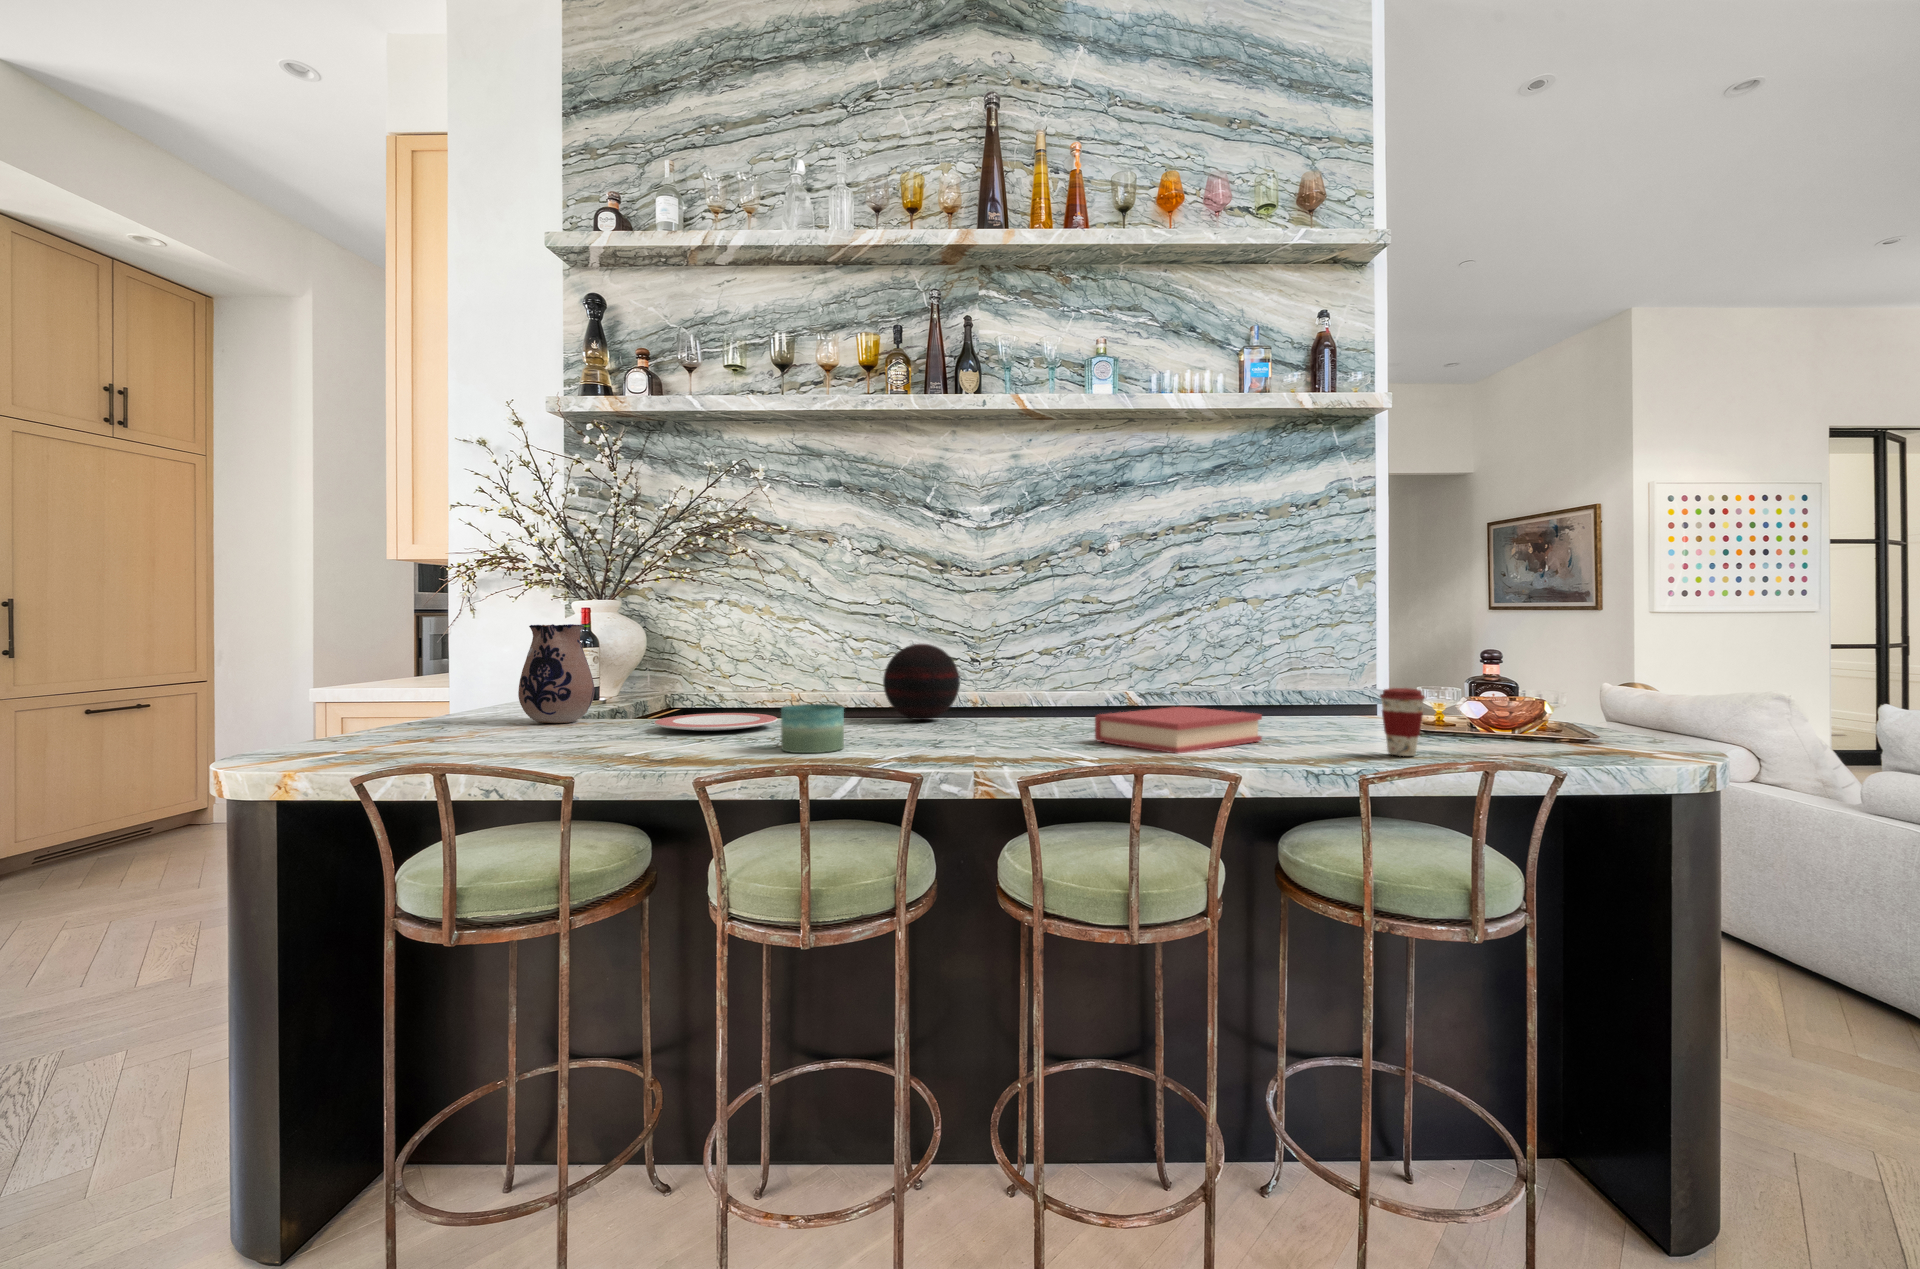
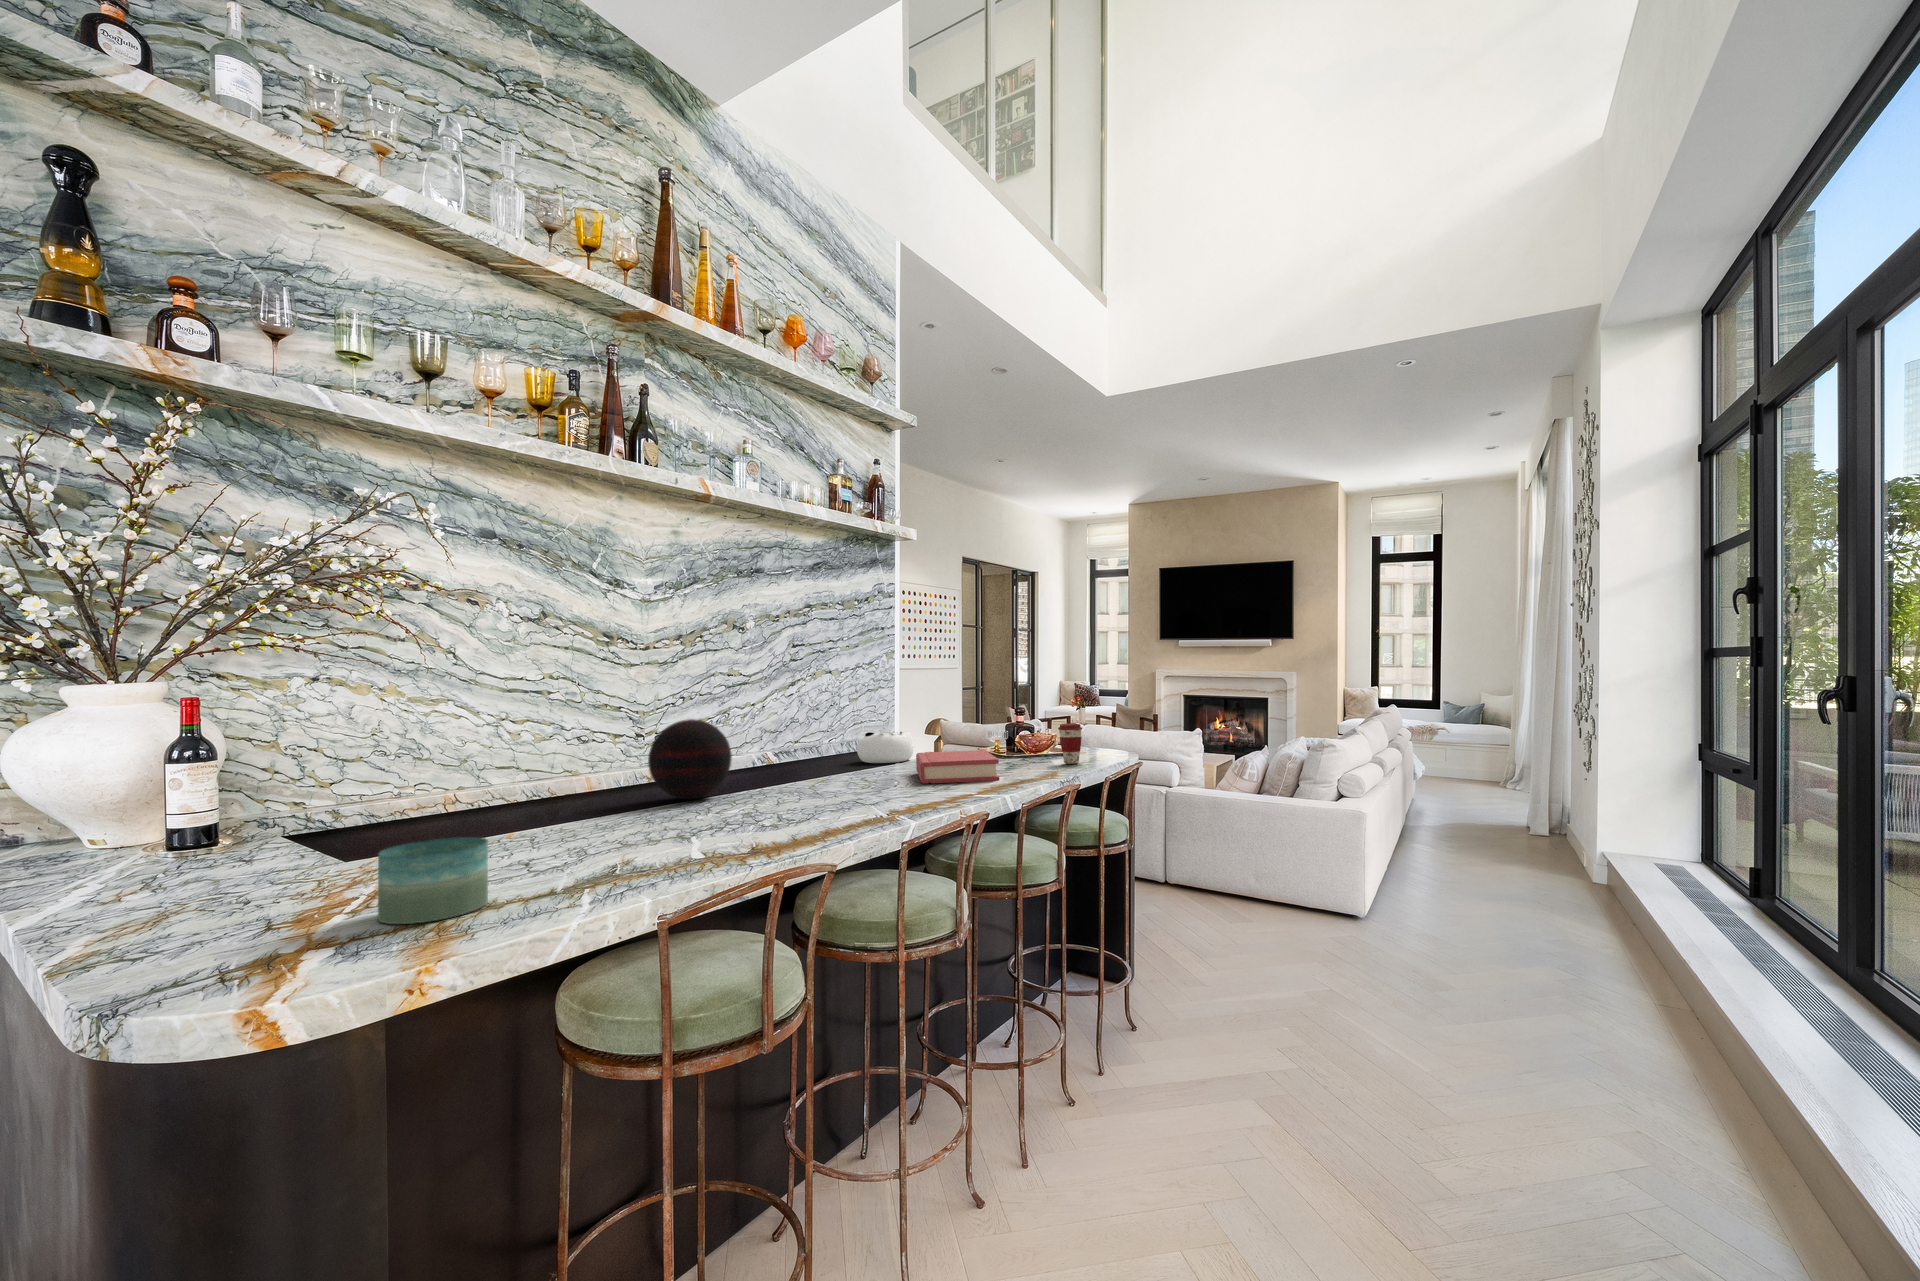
ceramic pitcher: present [518,624,595,723] -> none [117,722,280,898]
decorative bowl: none [1215,675,1294,720] -> present [857,729,914,763]
candle: present [781,704,844,753] -> present [378,837,488,924]
plate: present [654,713,777,731] -> none [465,816,633,847]

